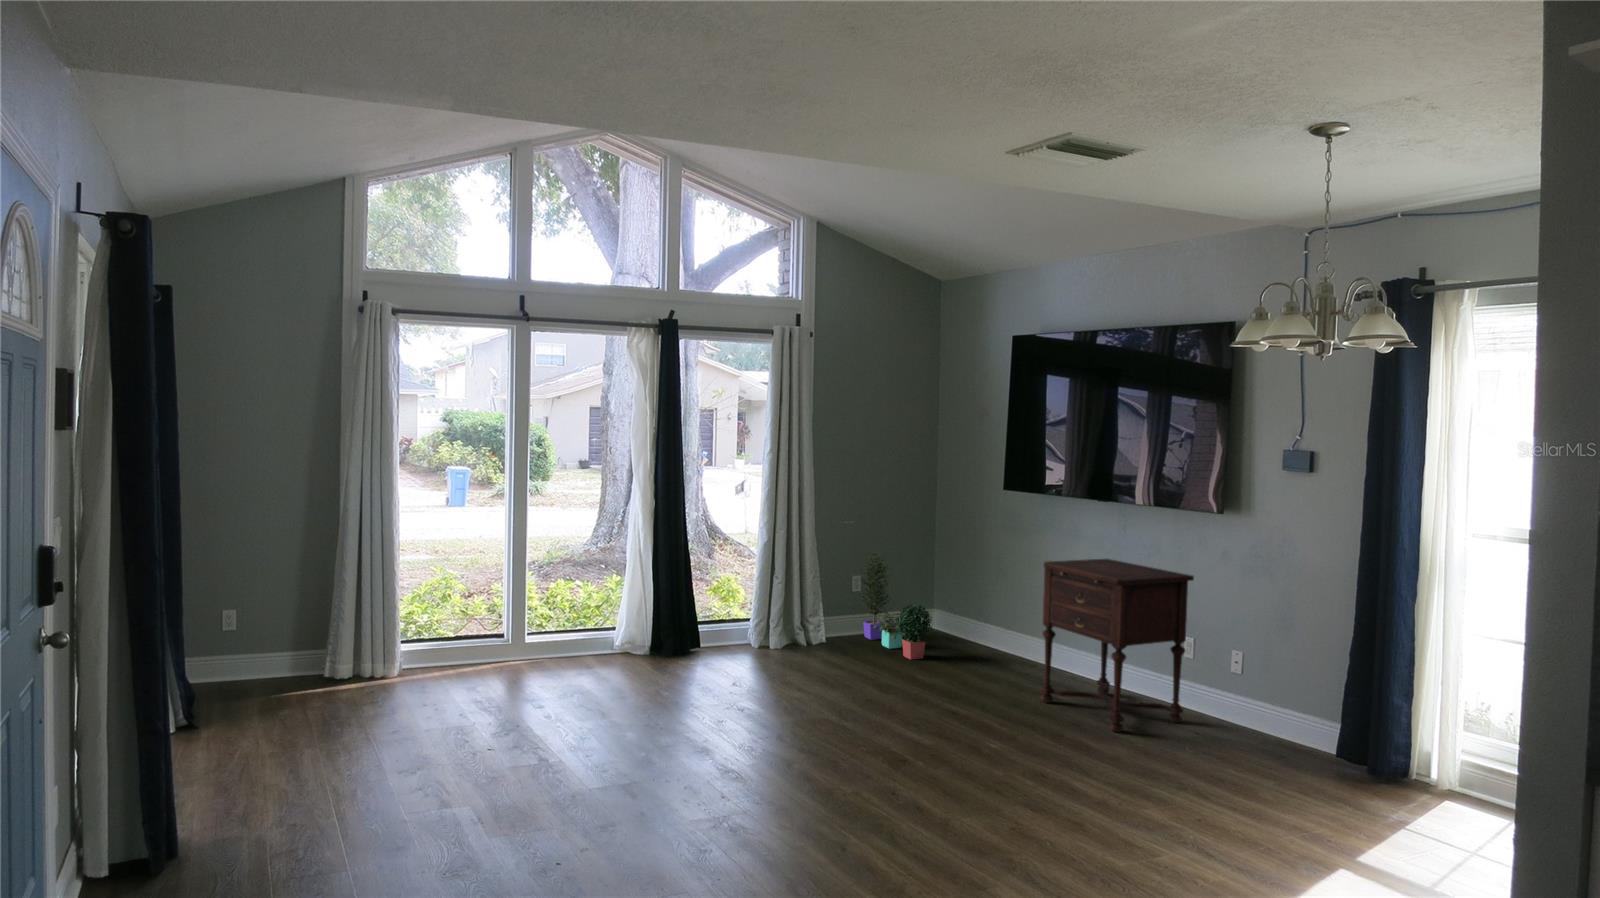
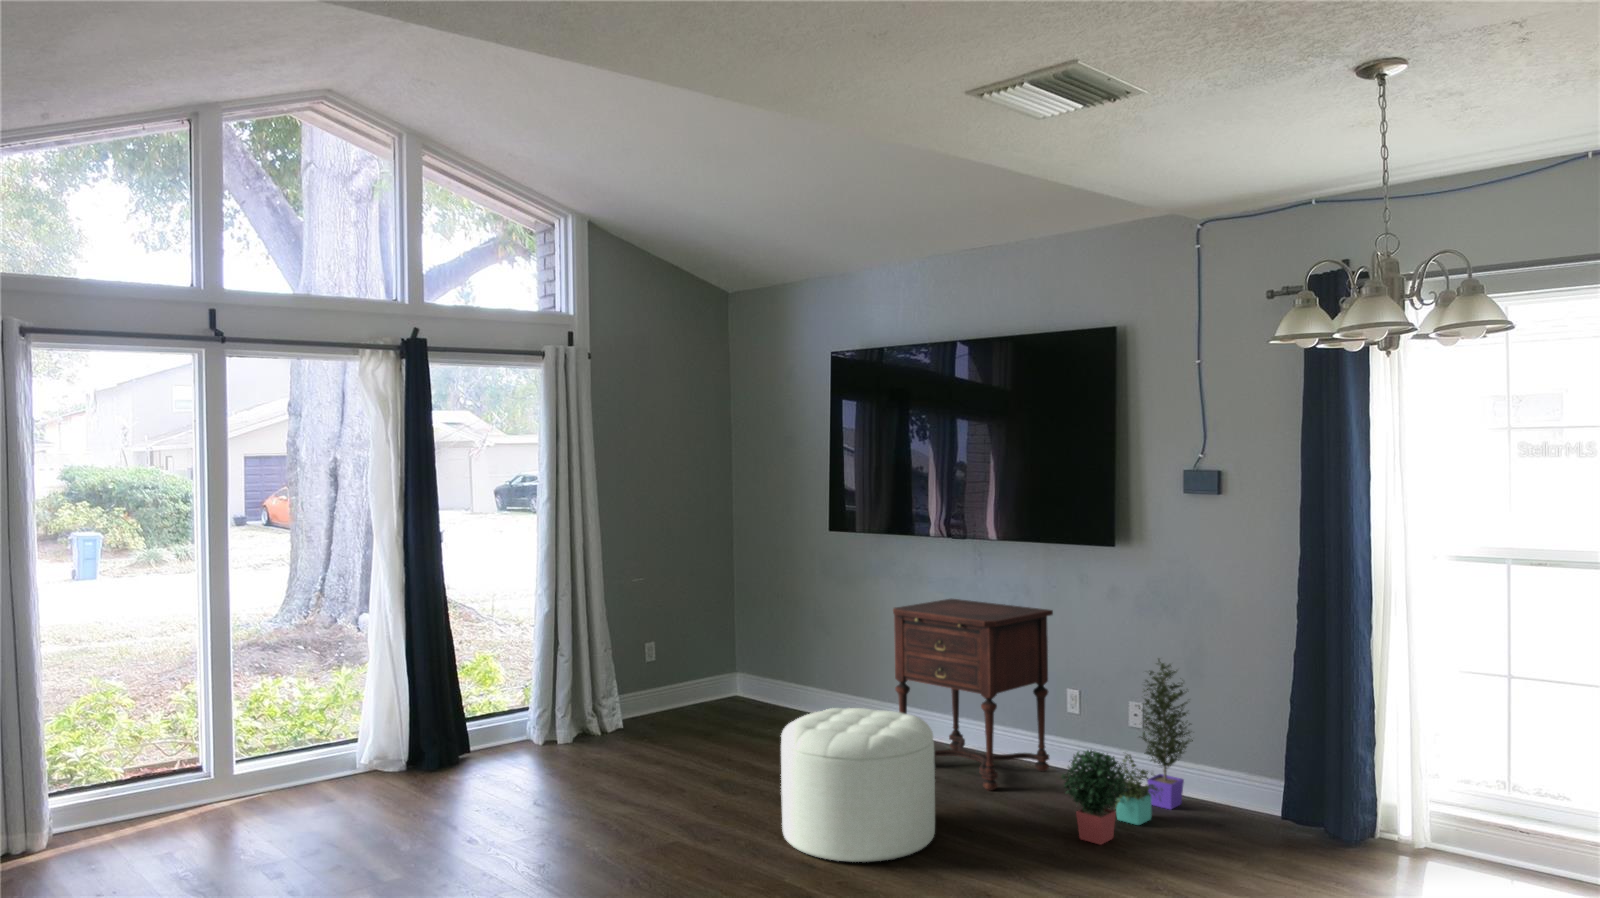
potted plant: present [861,550,933,660] -> present [1062,659,1193,845]
ottoman: none [909,641,1046,775] -> present [781,708,935,862]

